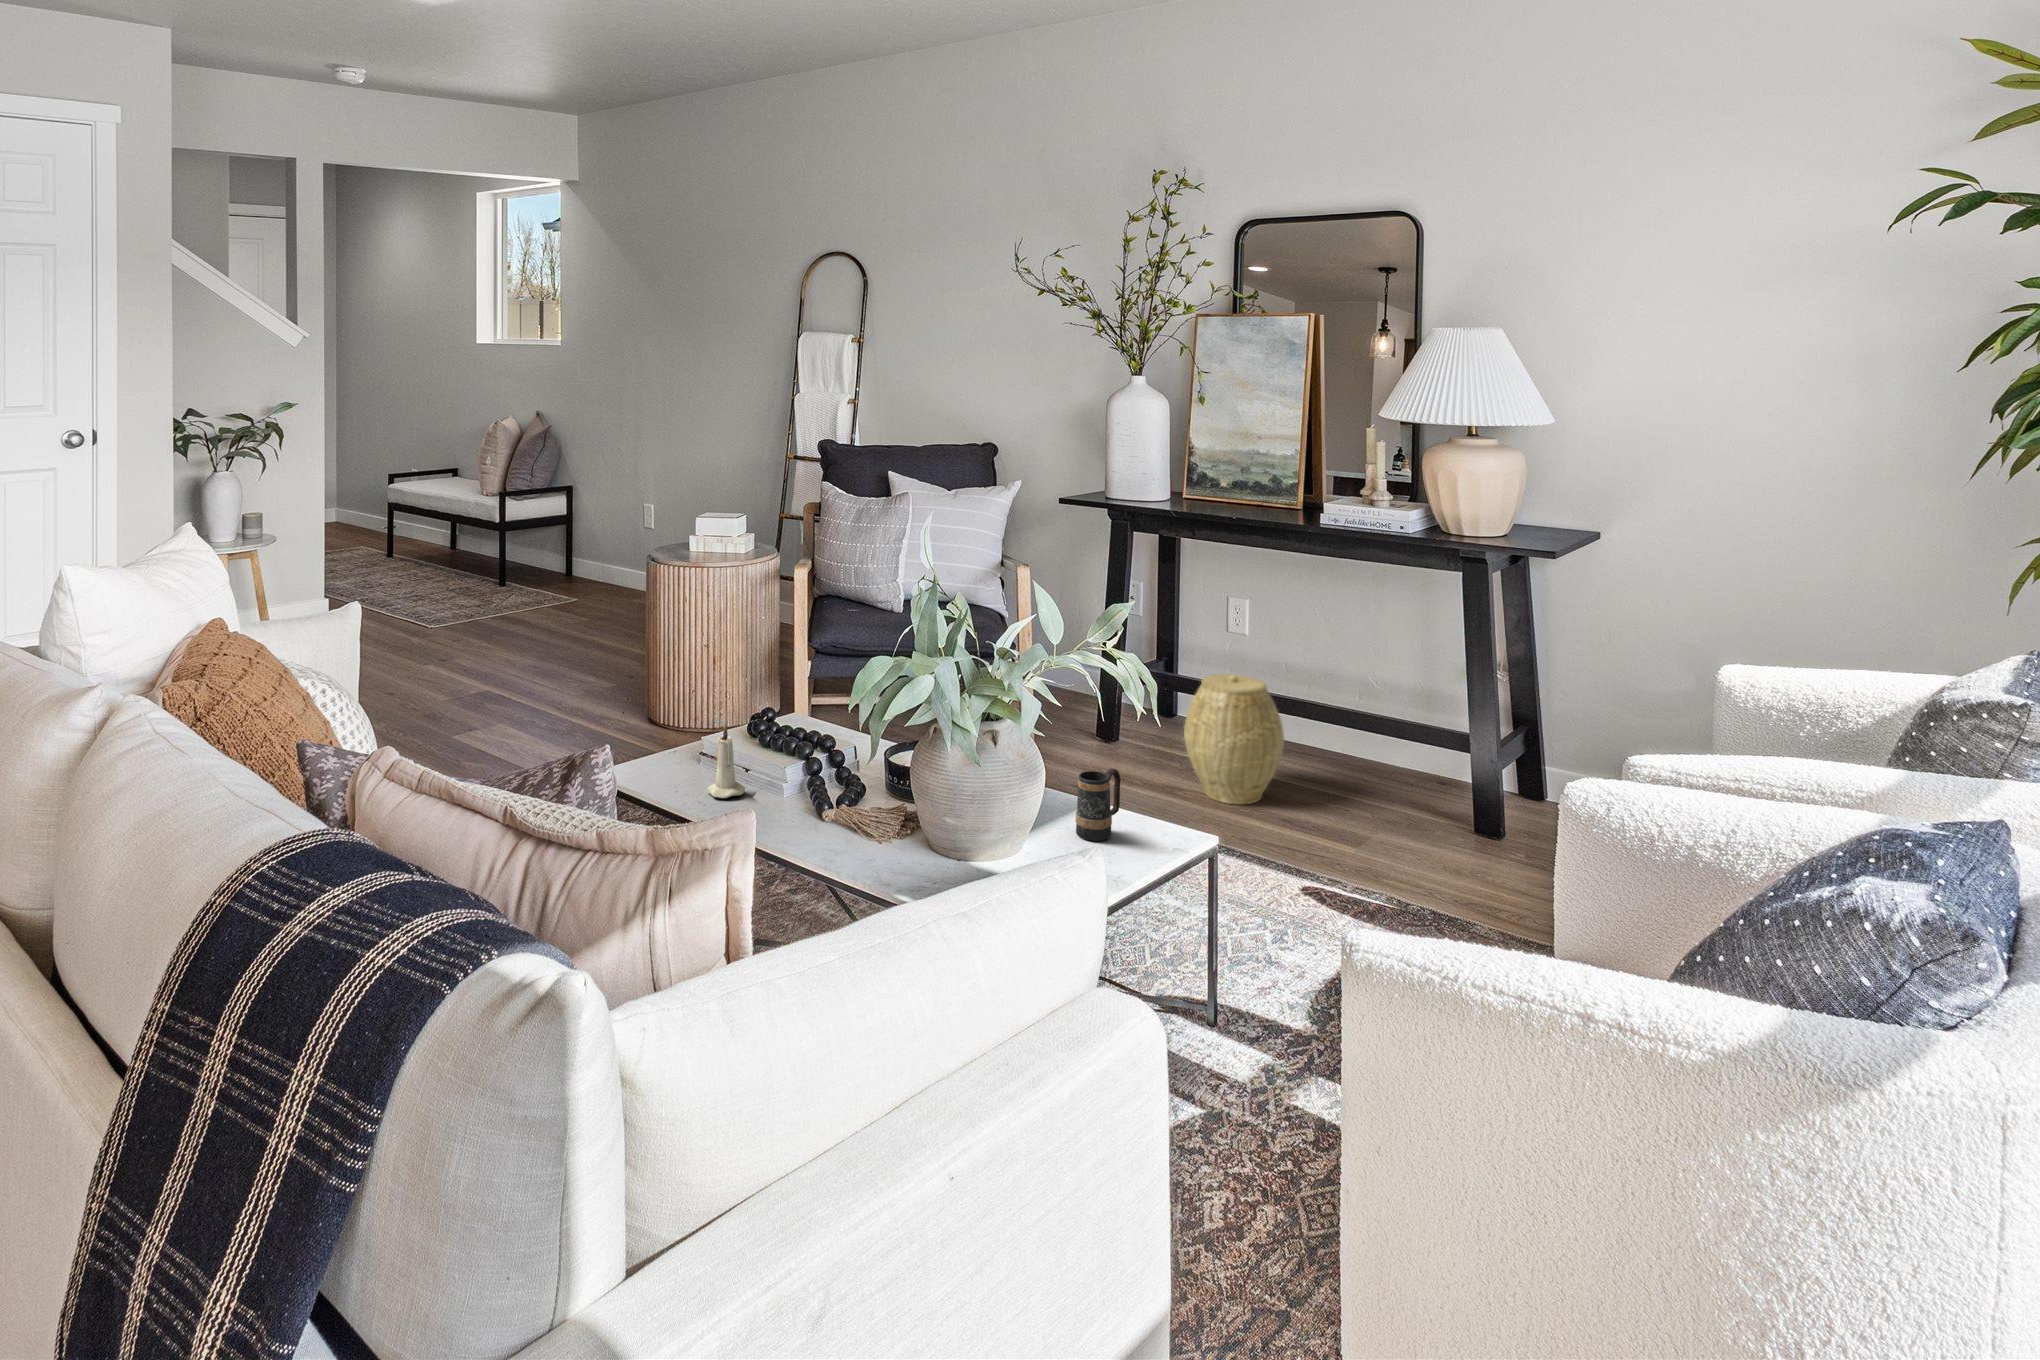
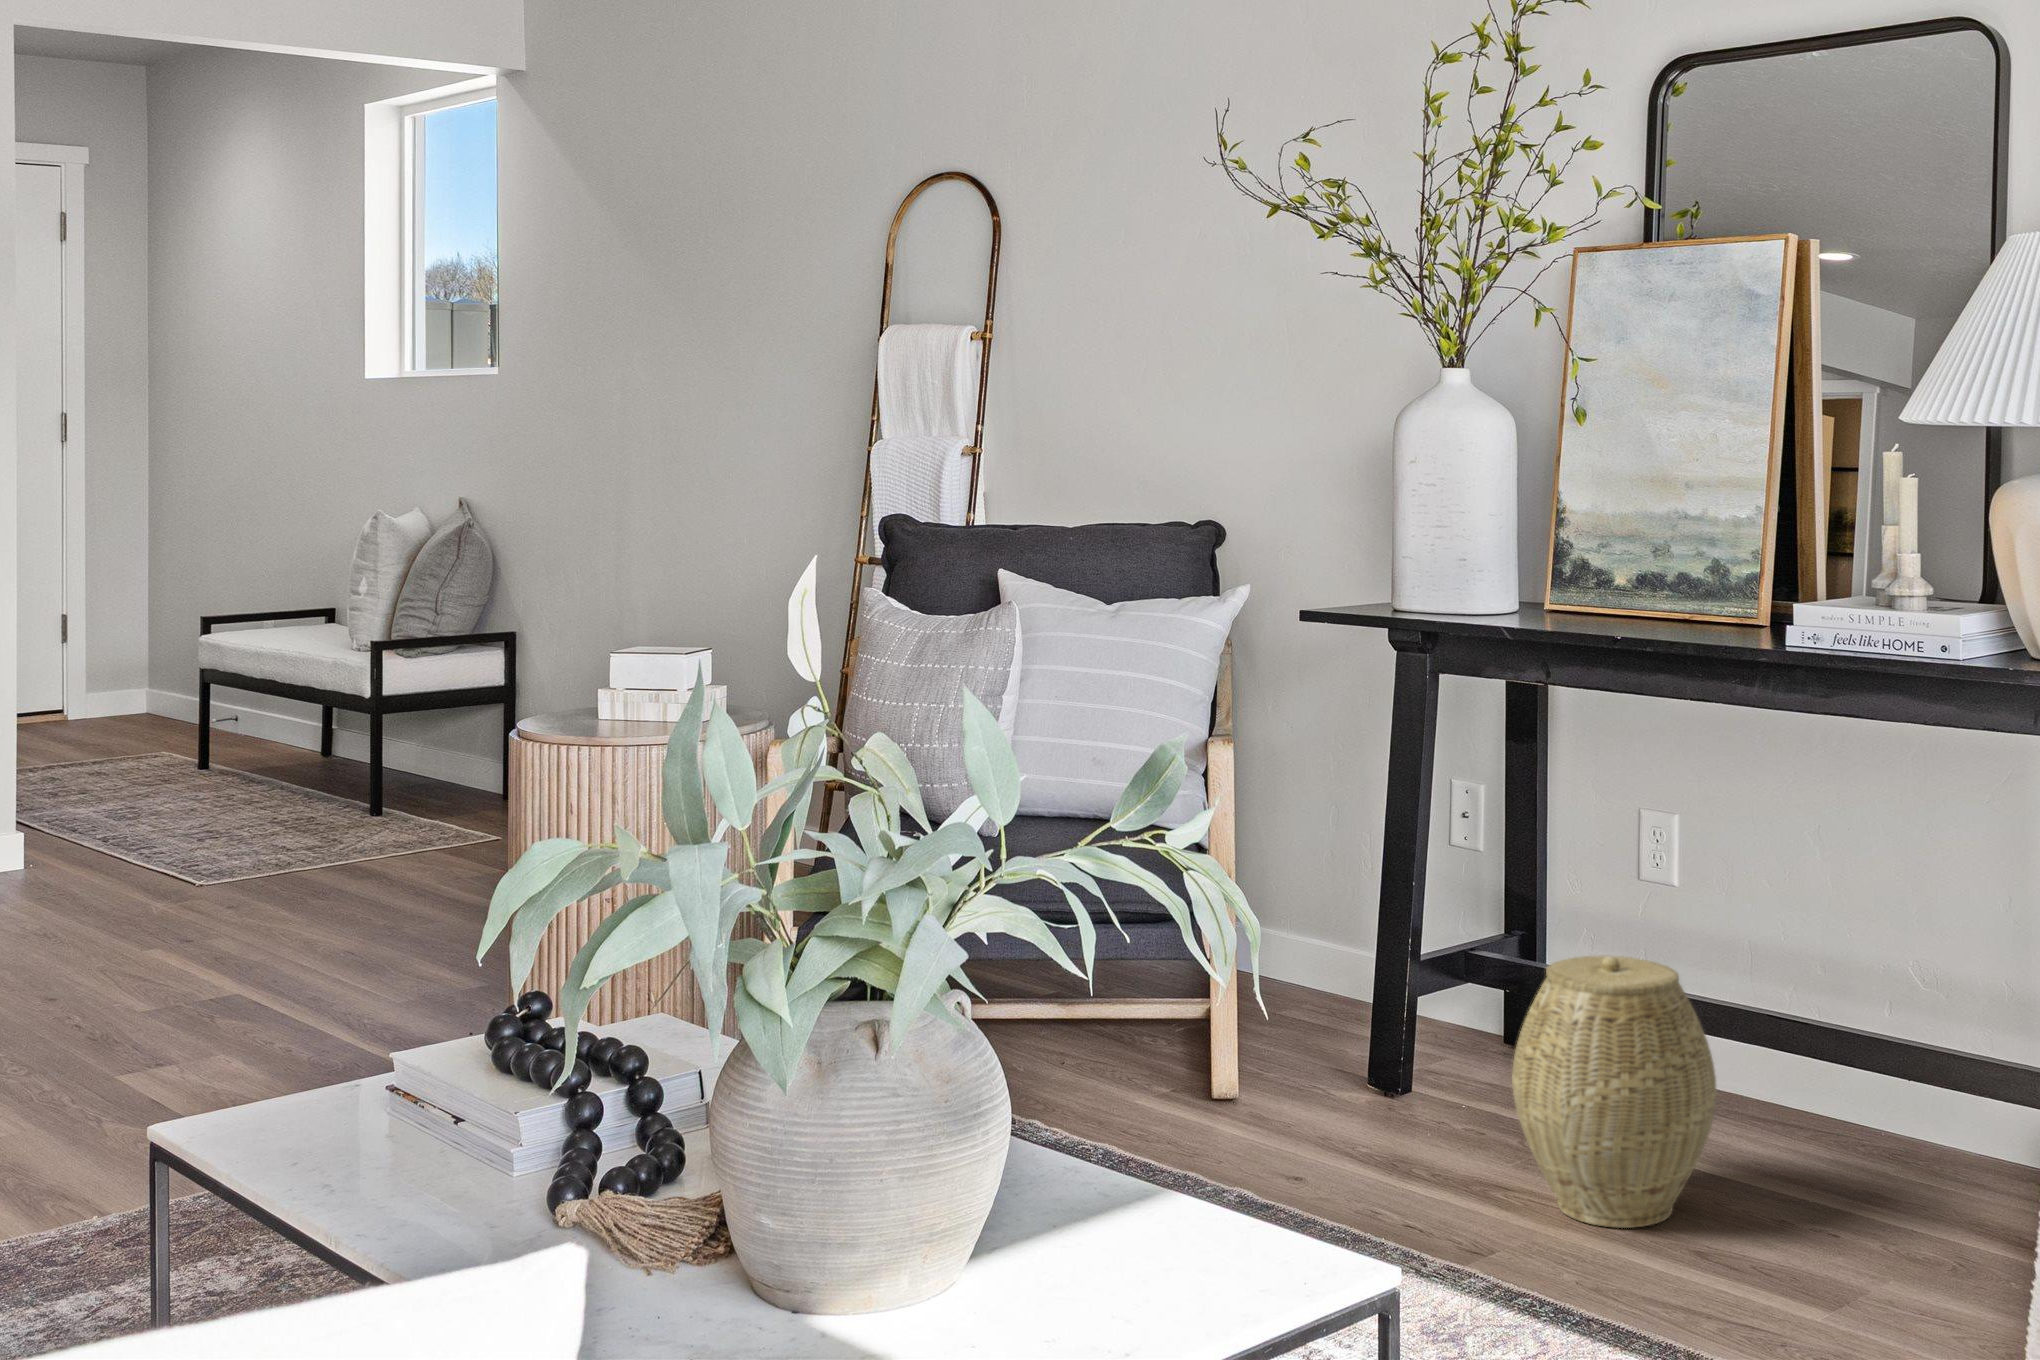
candle: present [707,724,745,798] -> none [329,1030,414,1197]
mug: present [1076,768,1121,841] -> none [1088,1132,1198,1300]

